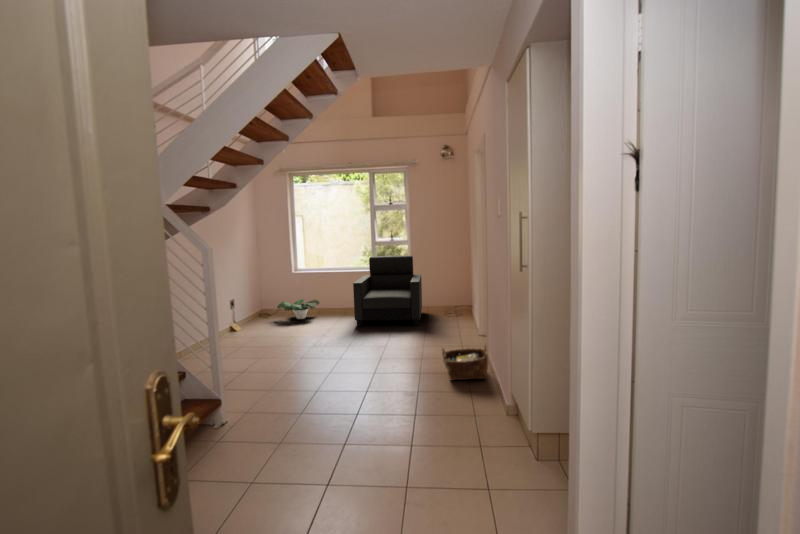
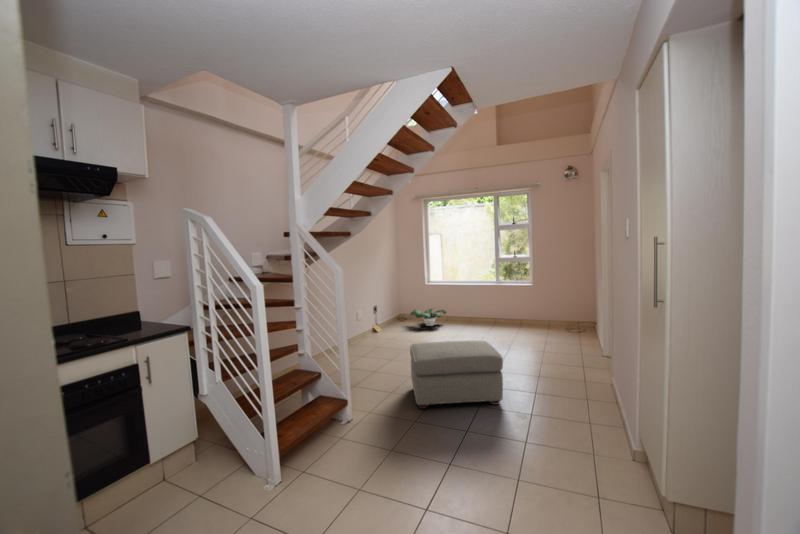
armchair: present [353,256,422,326] -> none [475,273,545,342]
ottoman: none [290,324,391,400] -> present [410,340,503,409]
woven basket: present [442,345,489,380] -> none [559,374,615,415]

